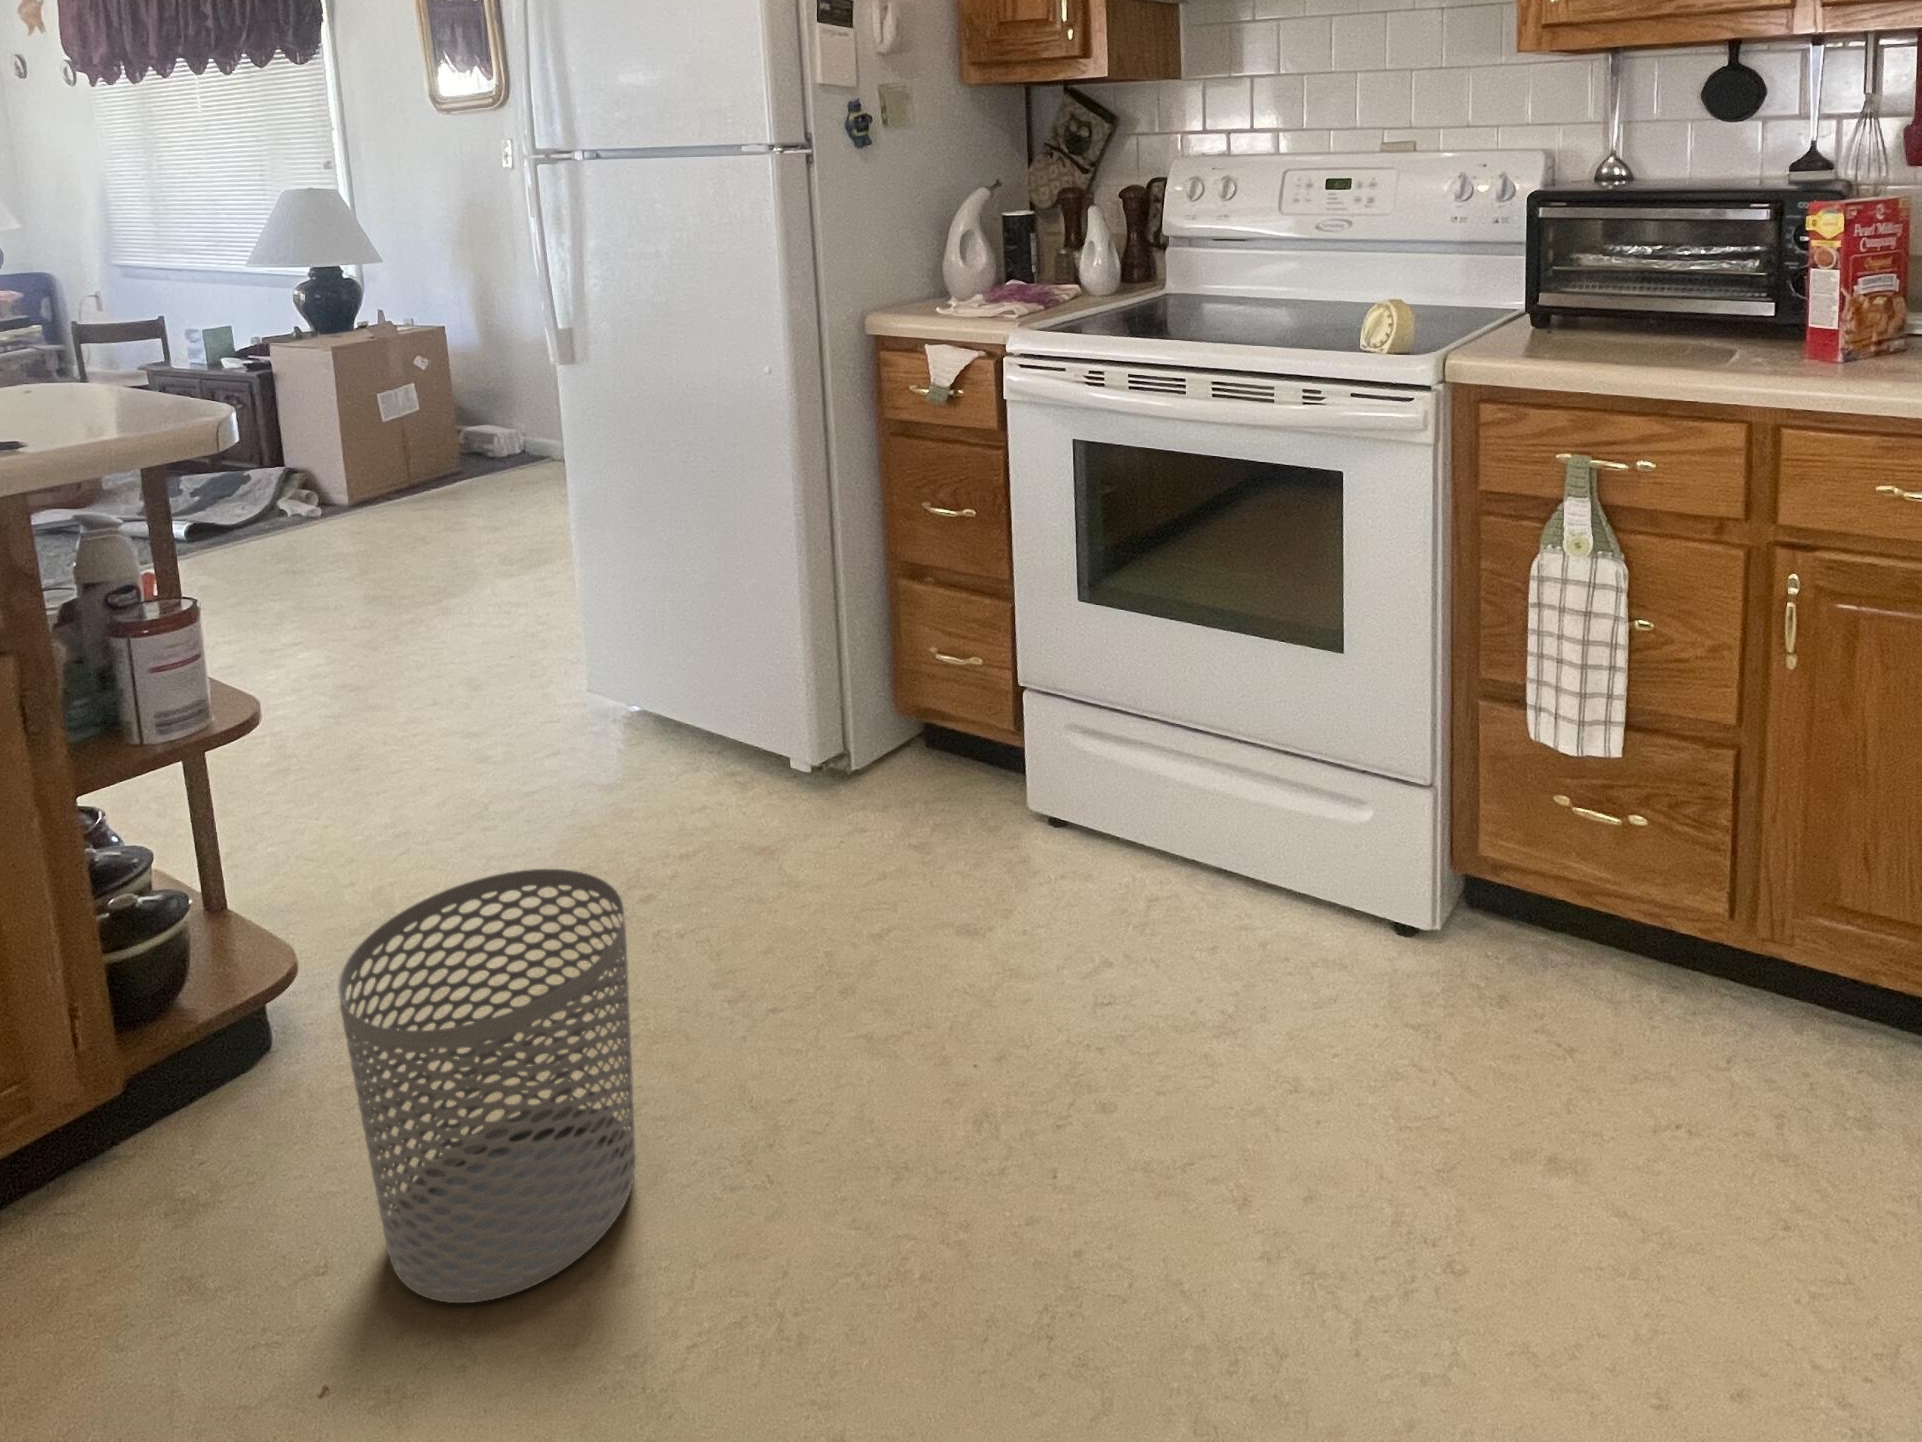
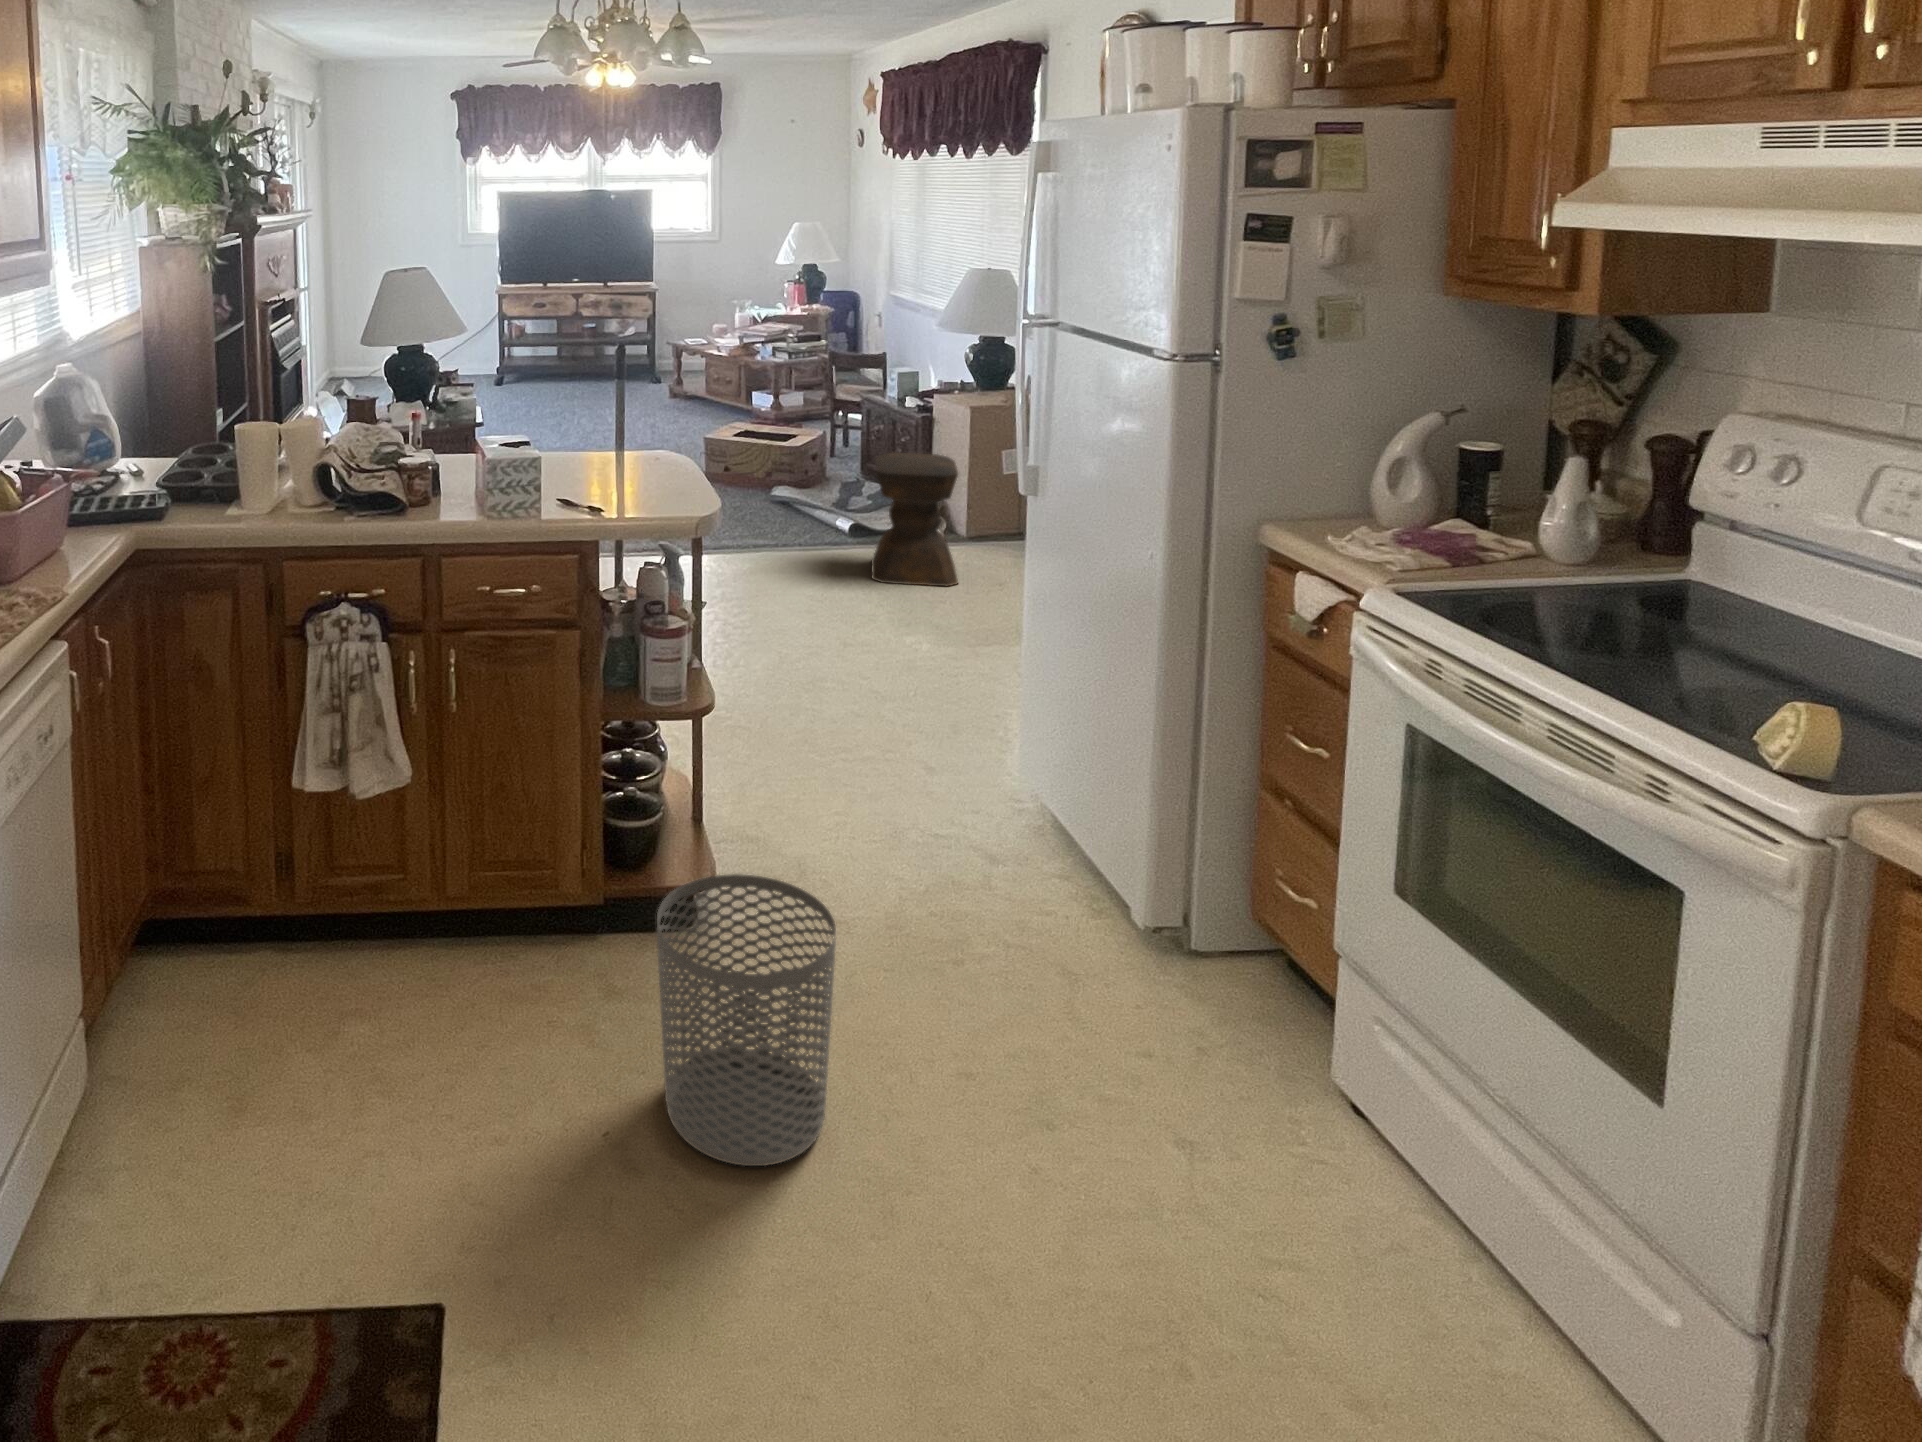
stool: none [219,406,367,575] -> present [872,453,958,586]

